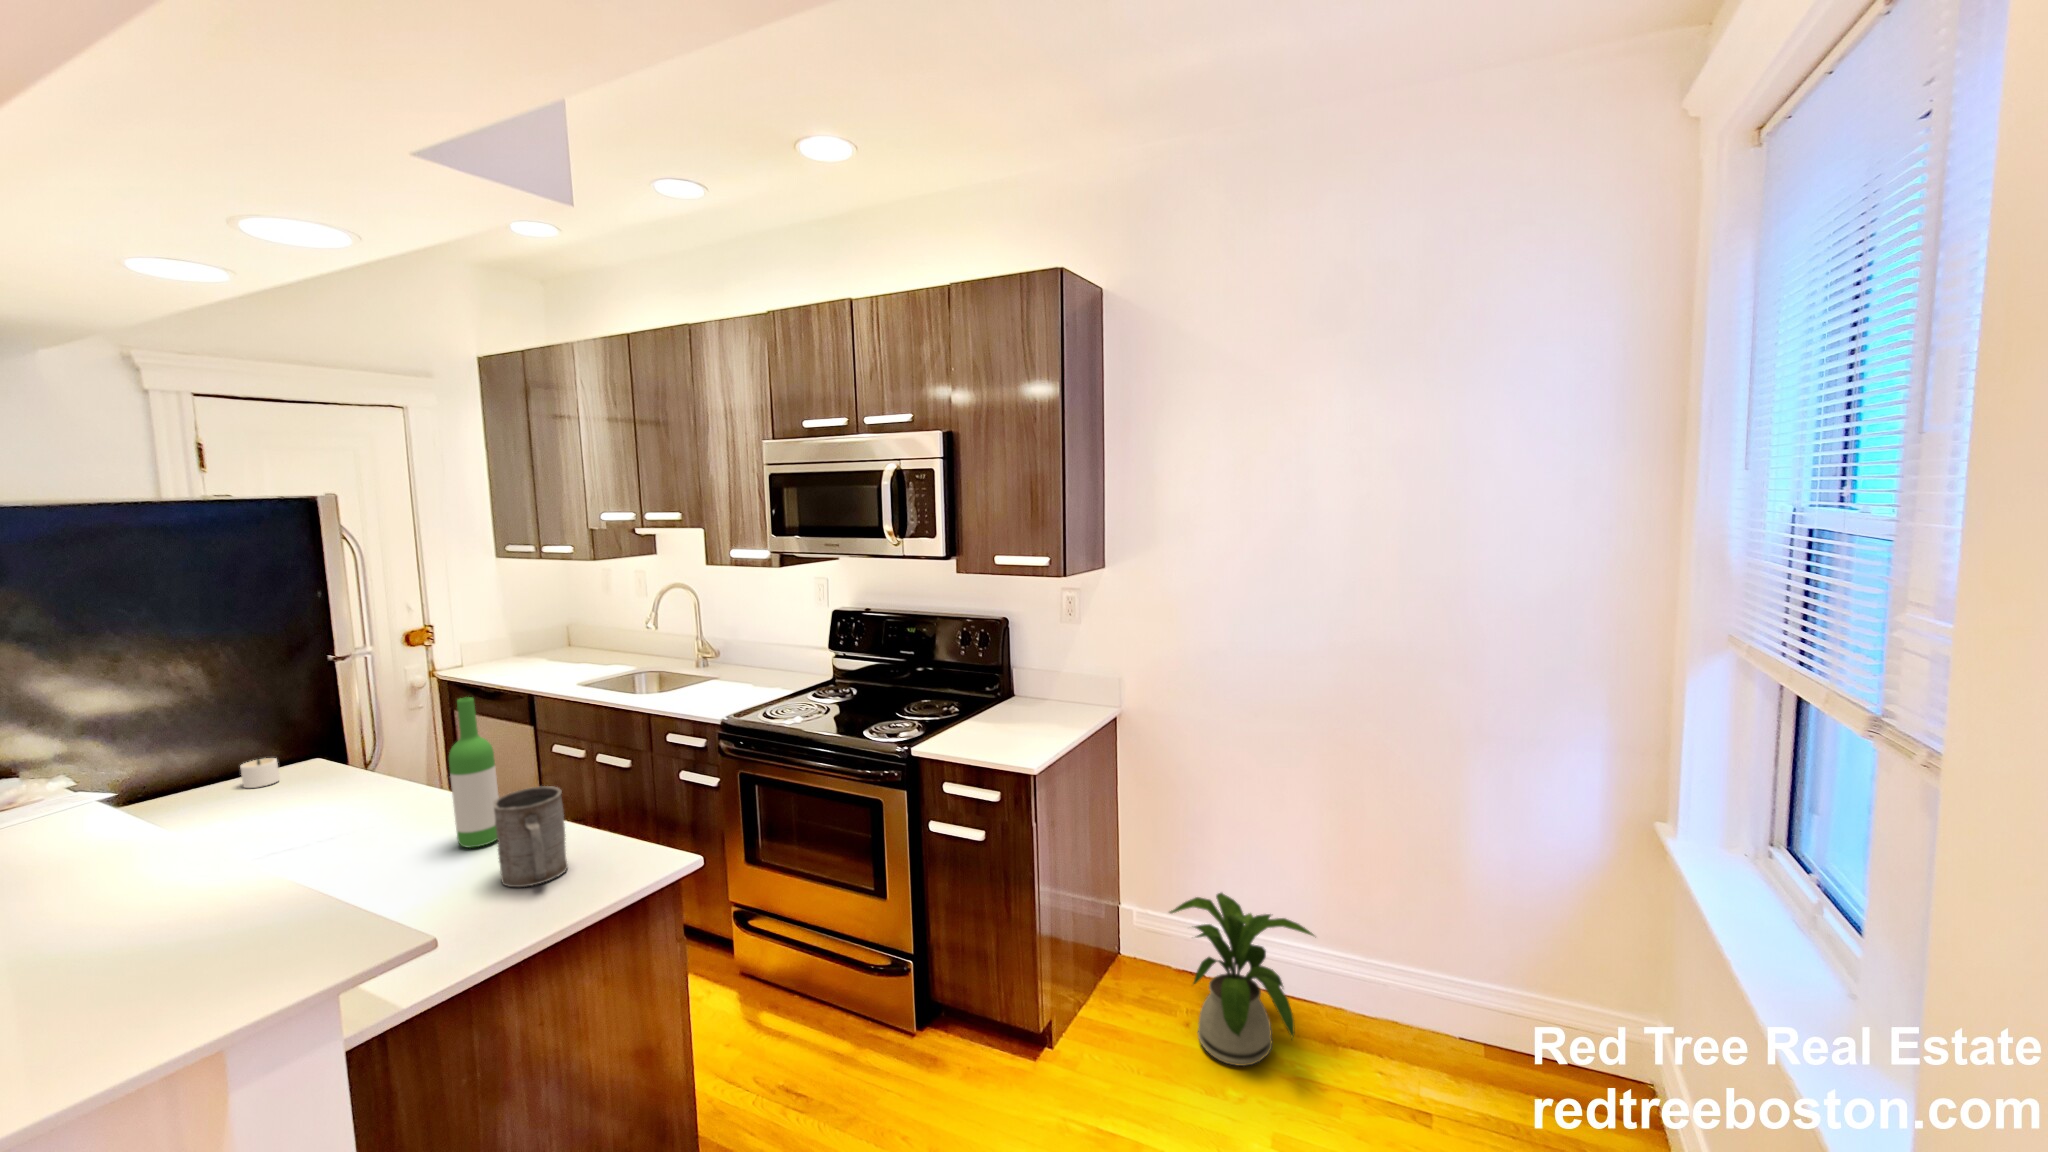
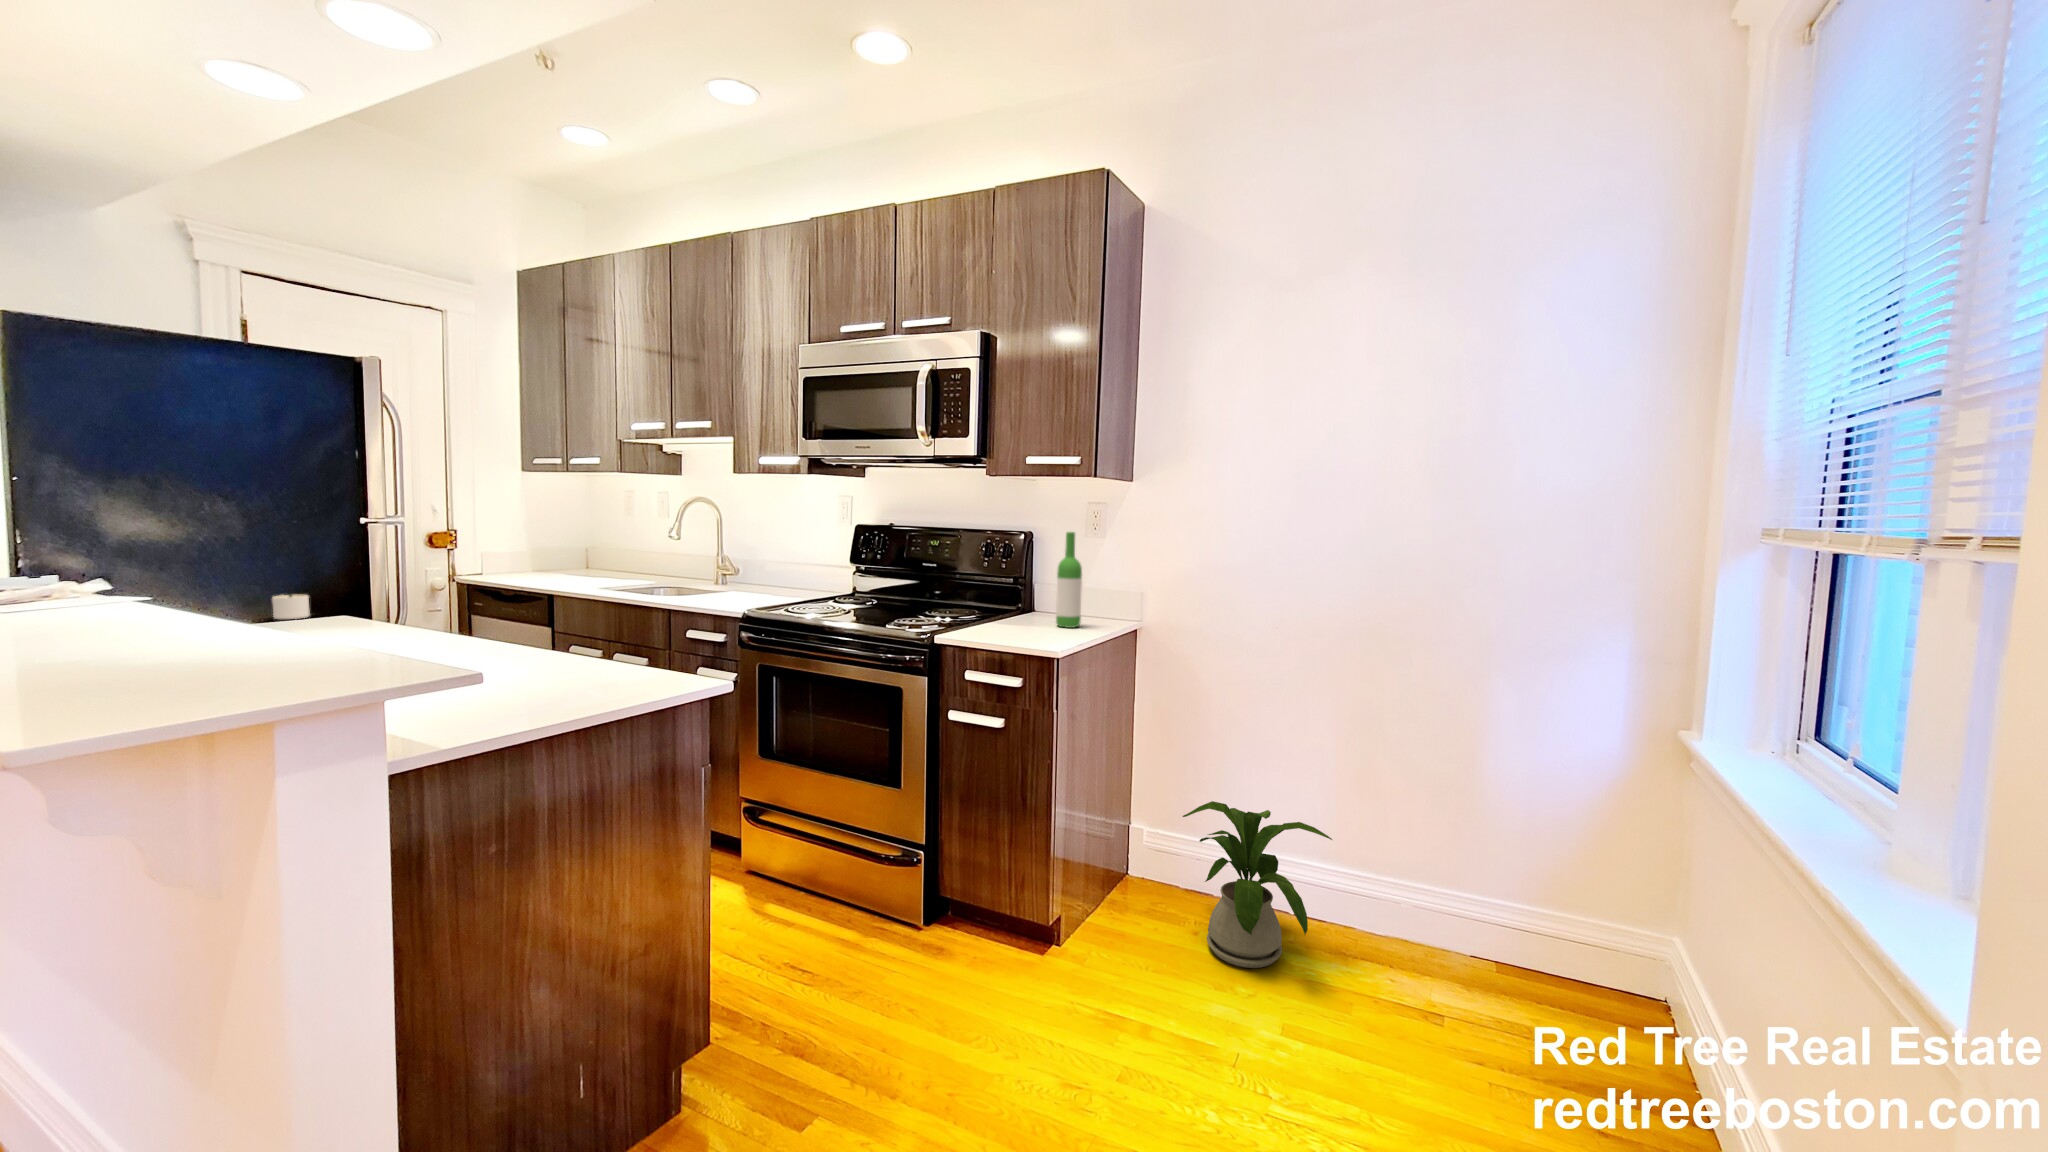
wine bottle: present [449,697,499,848] -> present [1056,532,1082,628]
mug: present [493,786,568,887] -> none [534,597,602,685]

